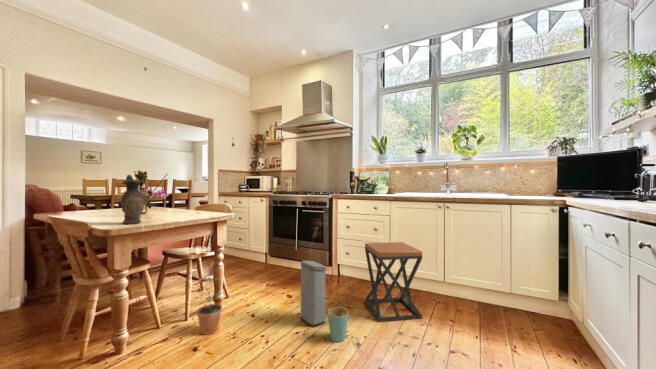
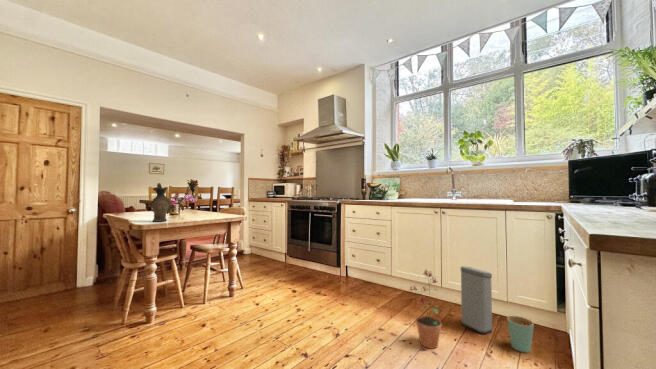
stool: present [365,242,422,322] -> none [360,245,409,319]
potted plant: present [197,261,222,335] -> present [410,271,442,348]
trash can: present [301,261,349,342] -> present [461,266,534,353]

